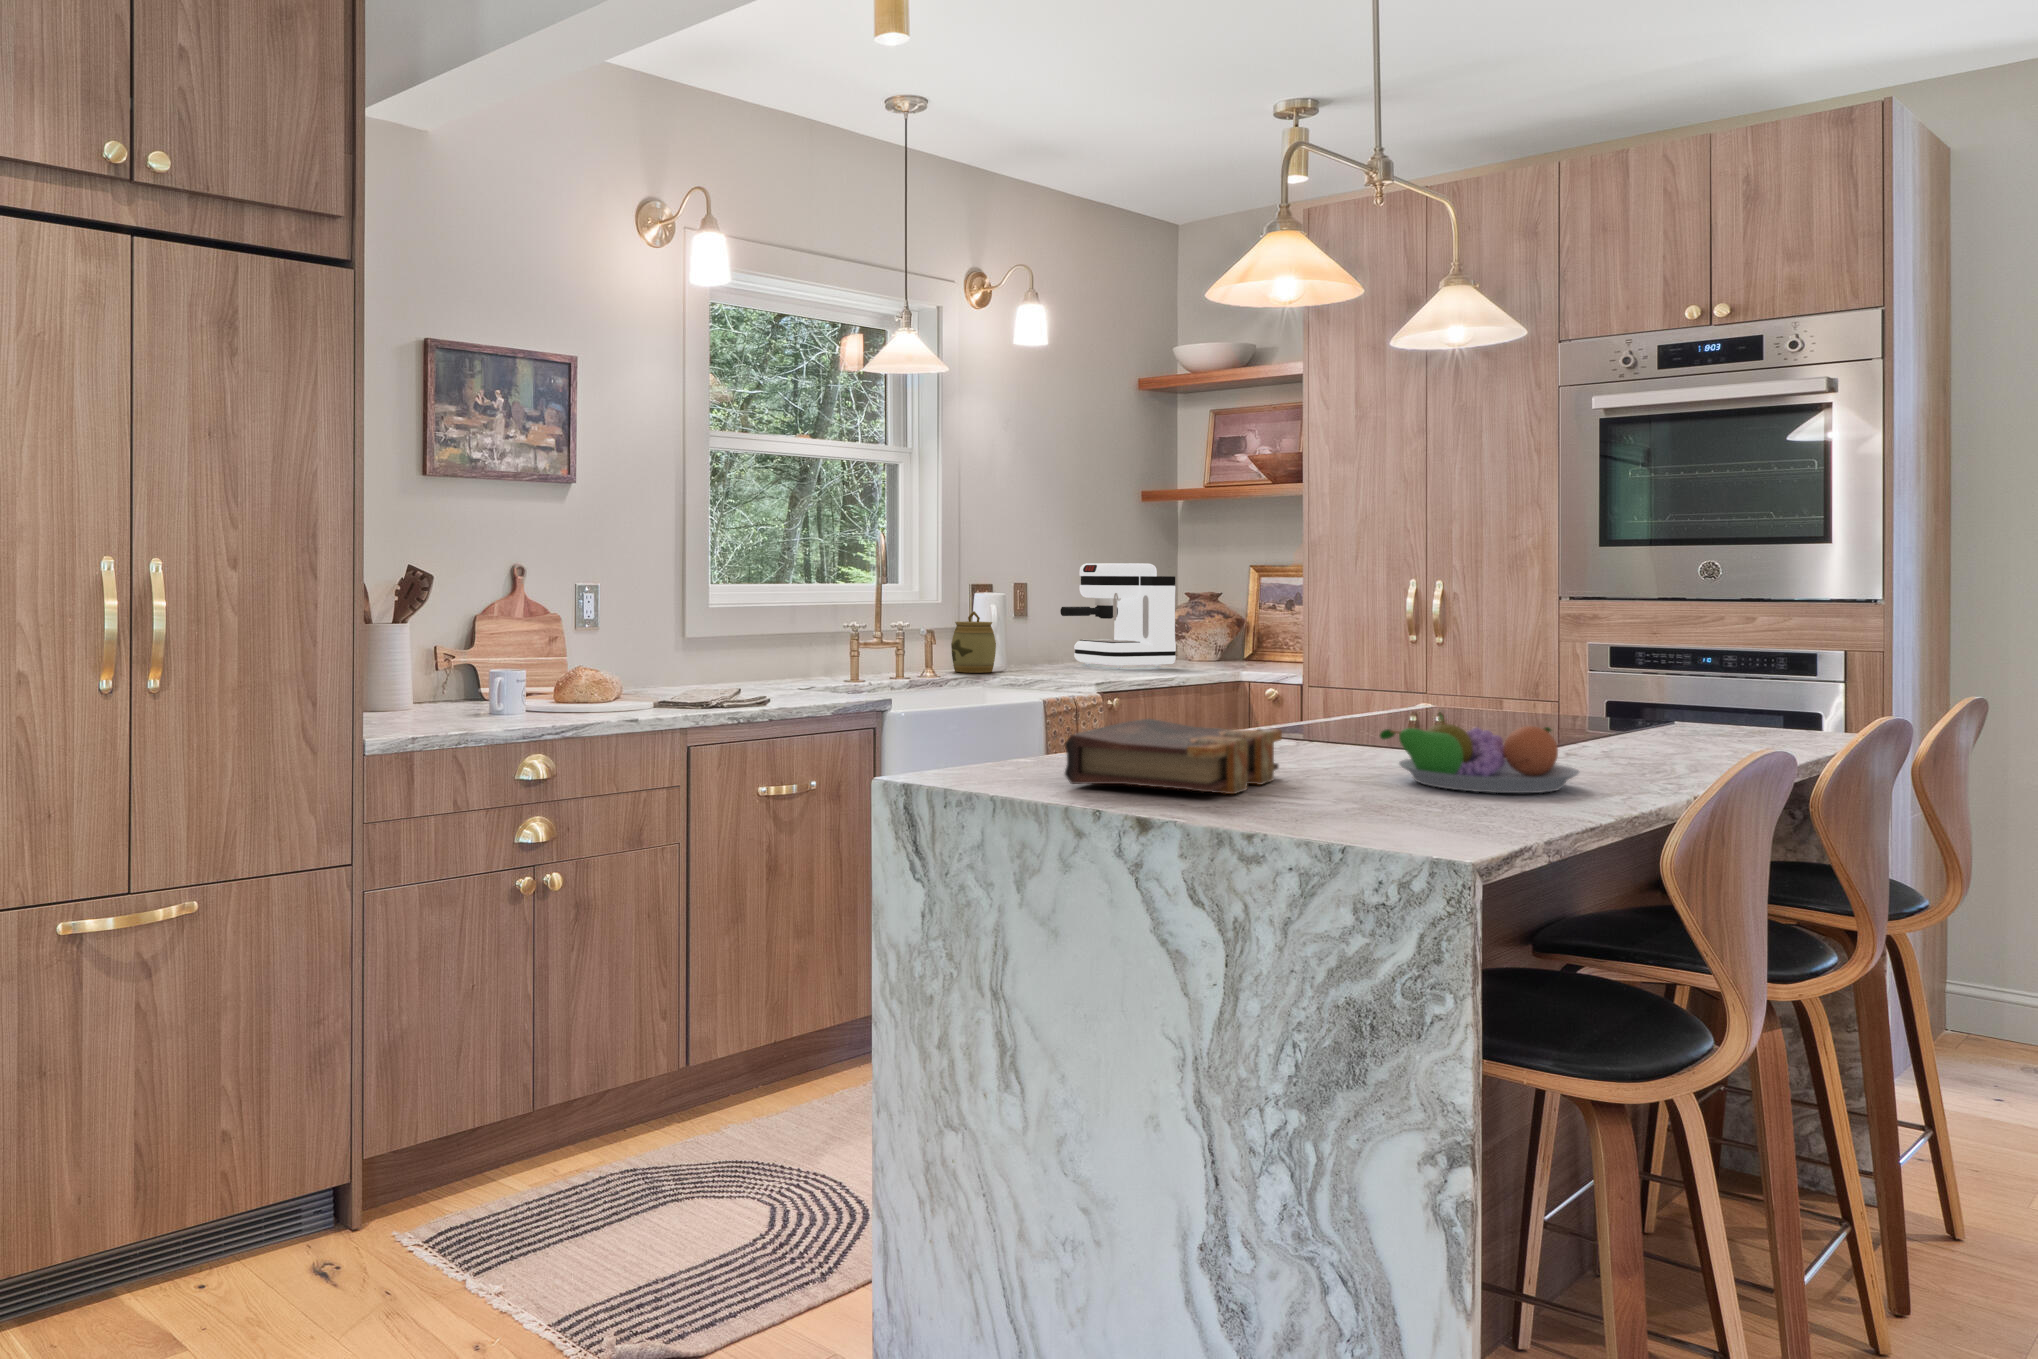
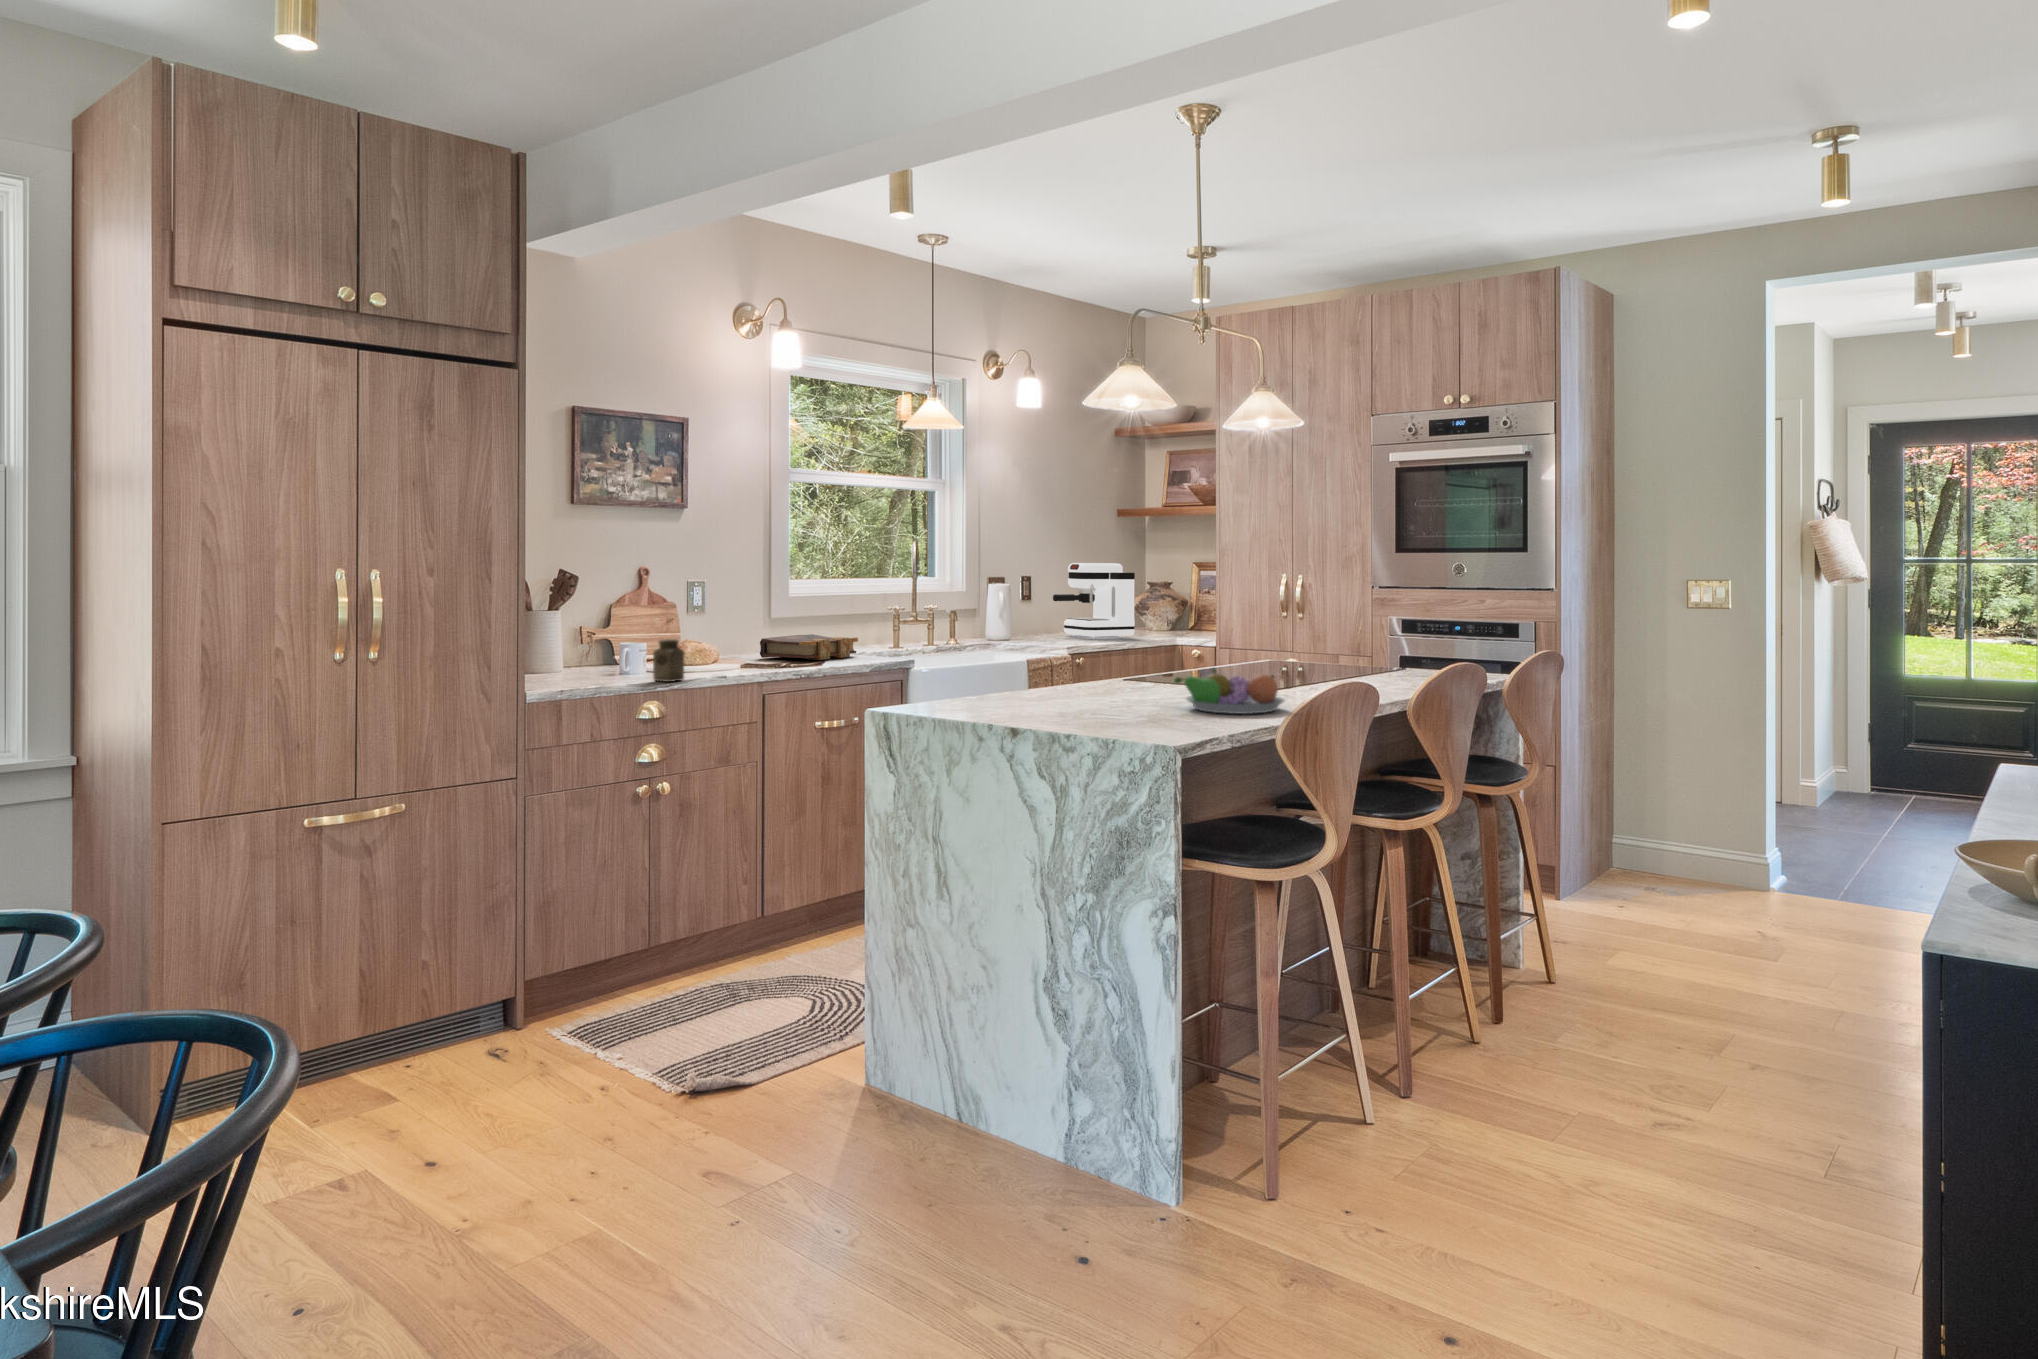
jar: present [951,611,996,673] -> none [970,598,1002,643]
salt shaker: none [538,663,581,725] -> present [653,639,685,682]
book: present [1065,719,1282,794] -> present [760,634,858,660]

